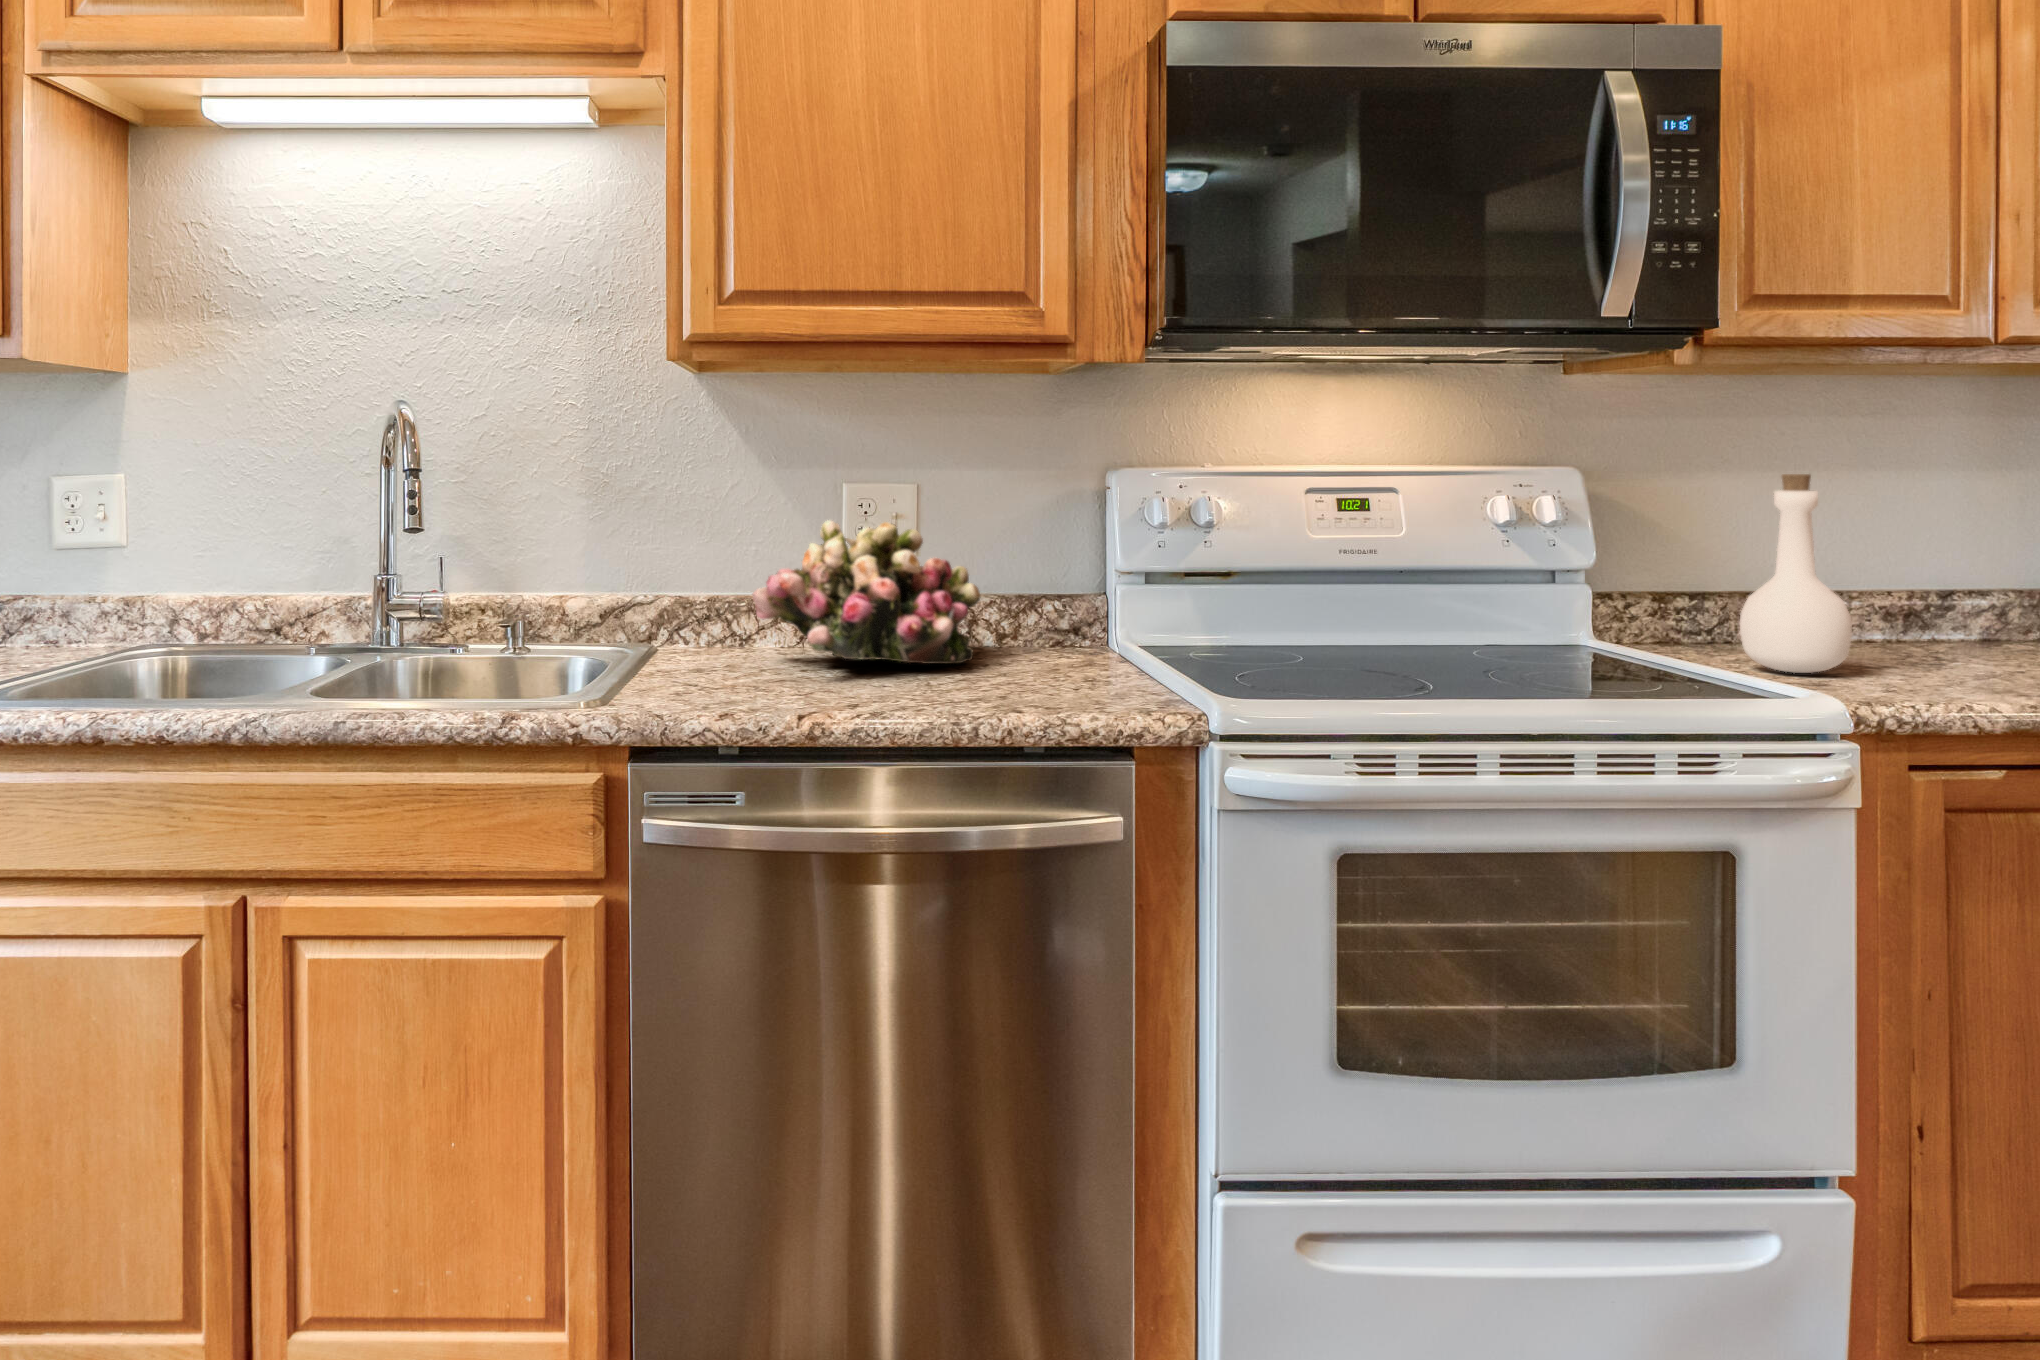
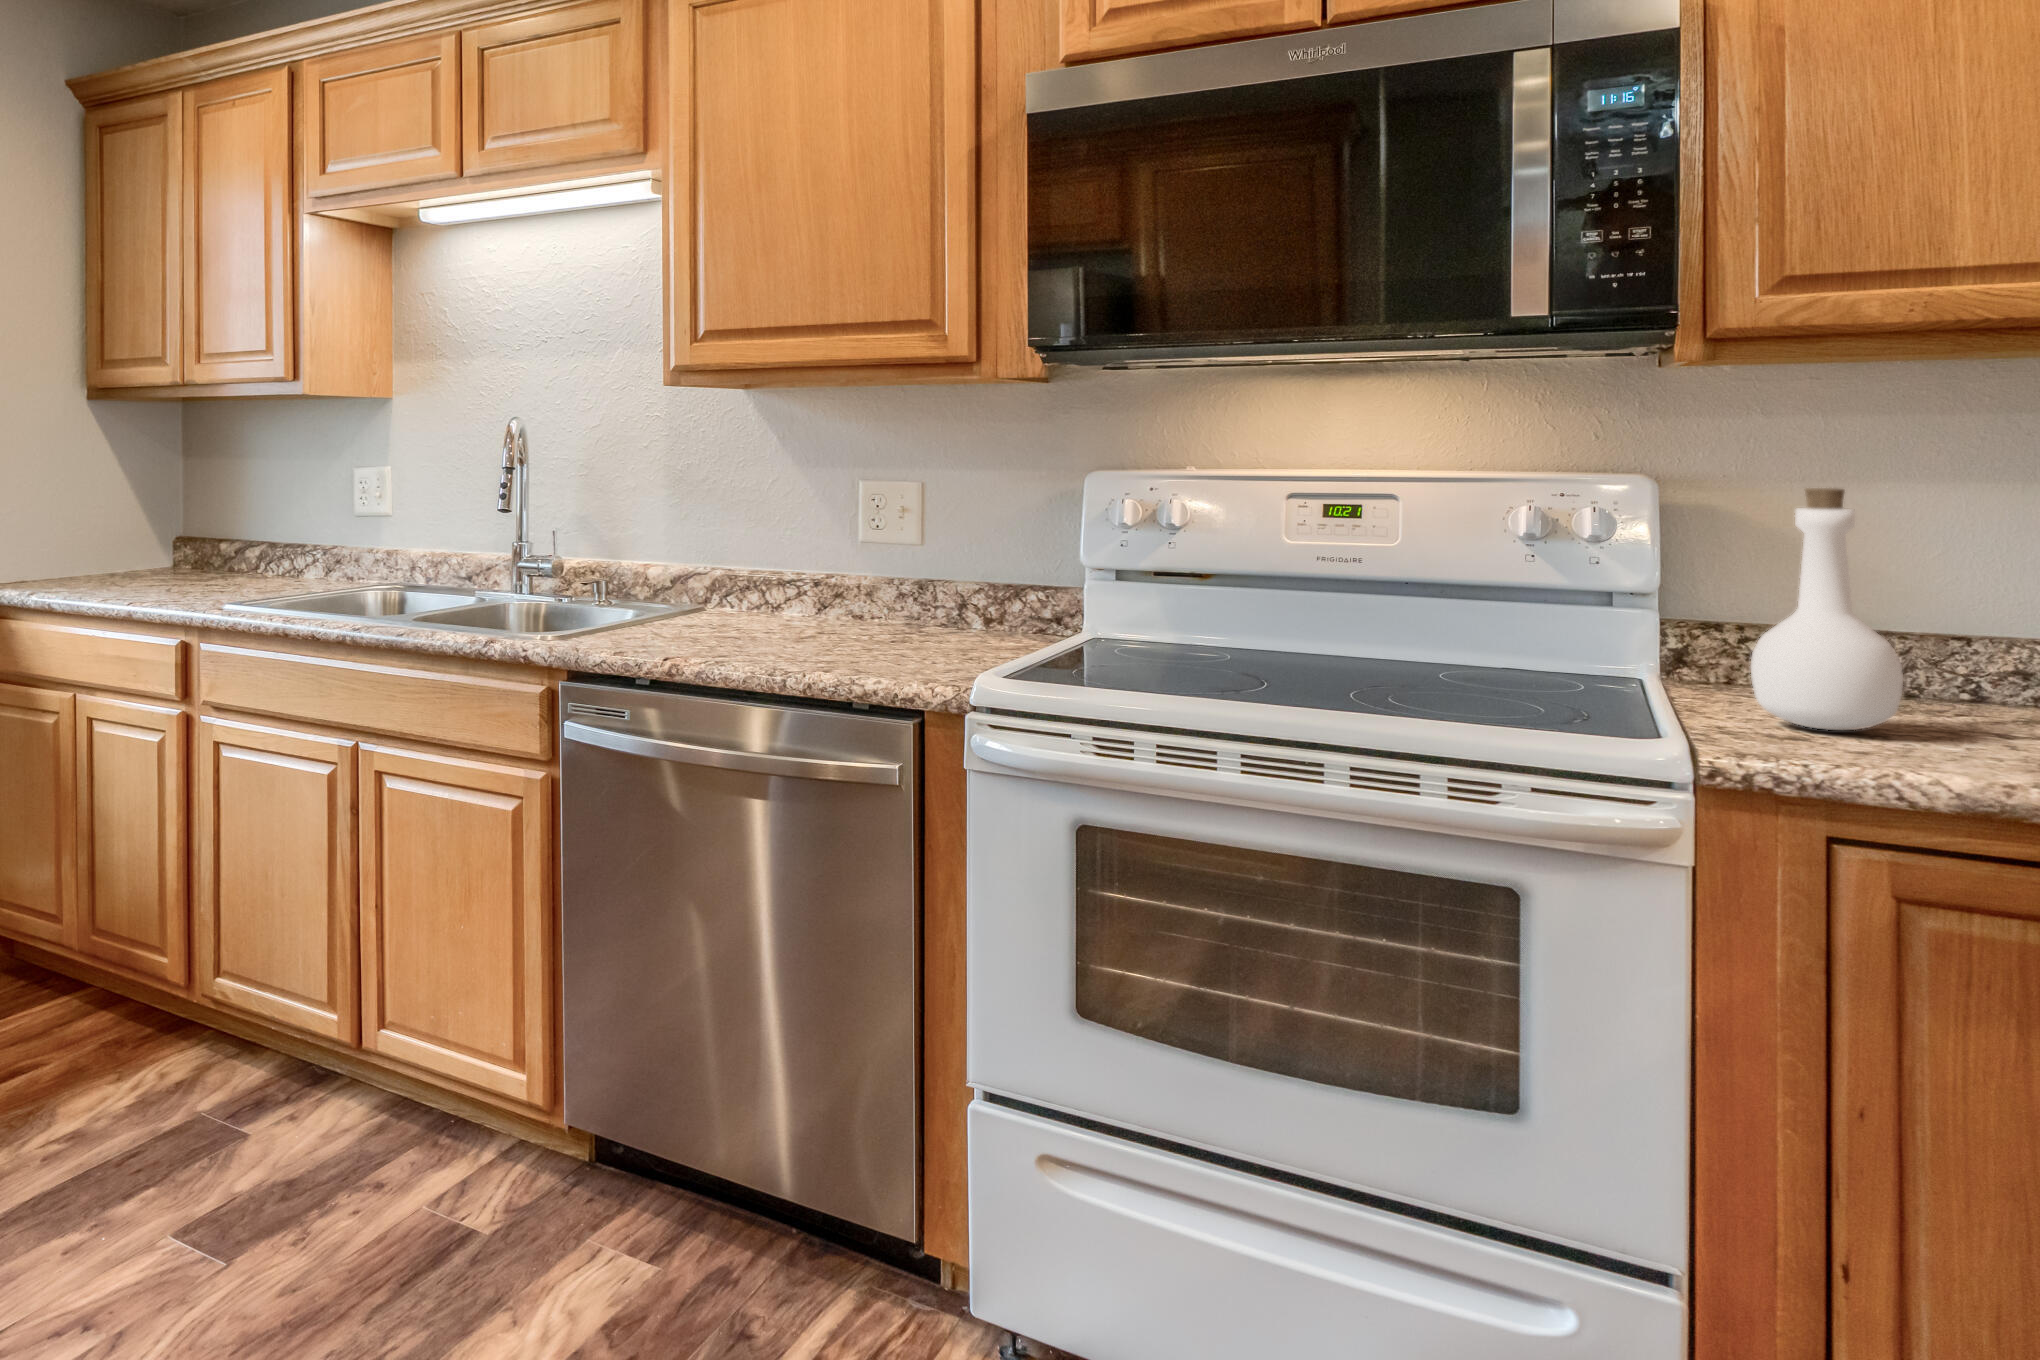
flower arrangement: present [753,520,980,664] -> none [730,511,928,638]

